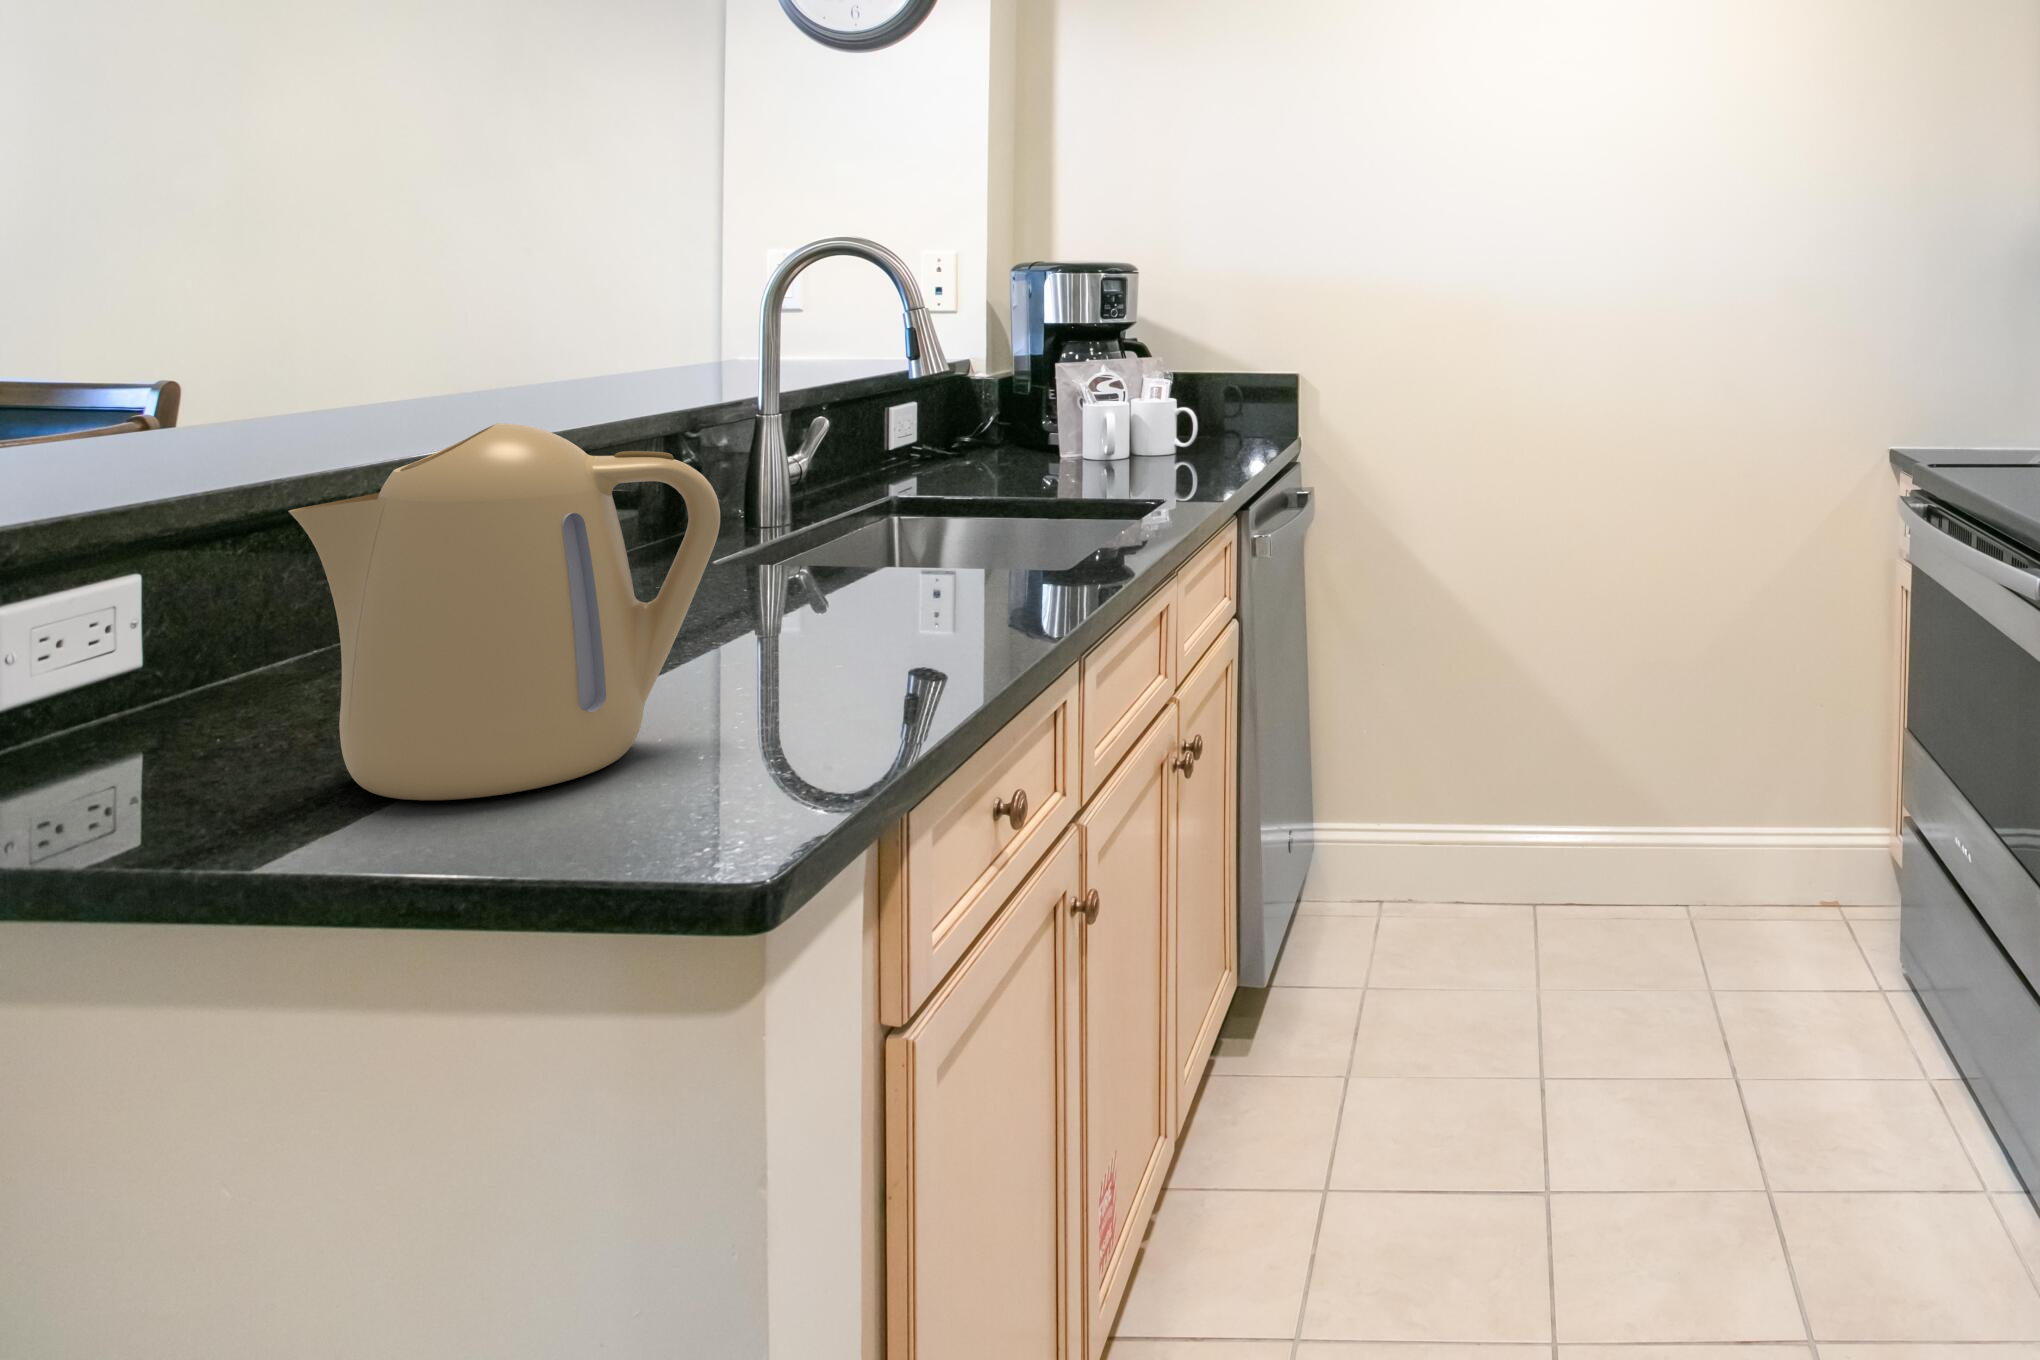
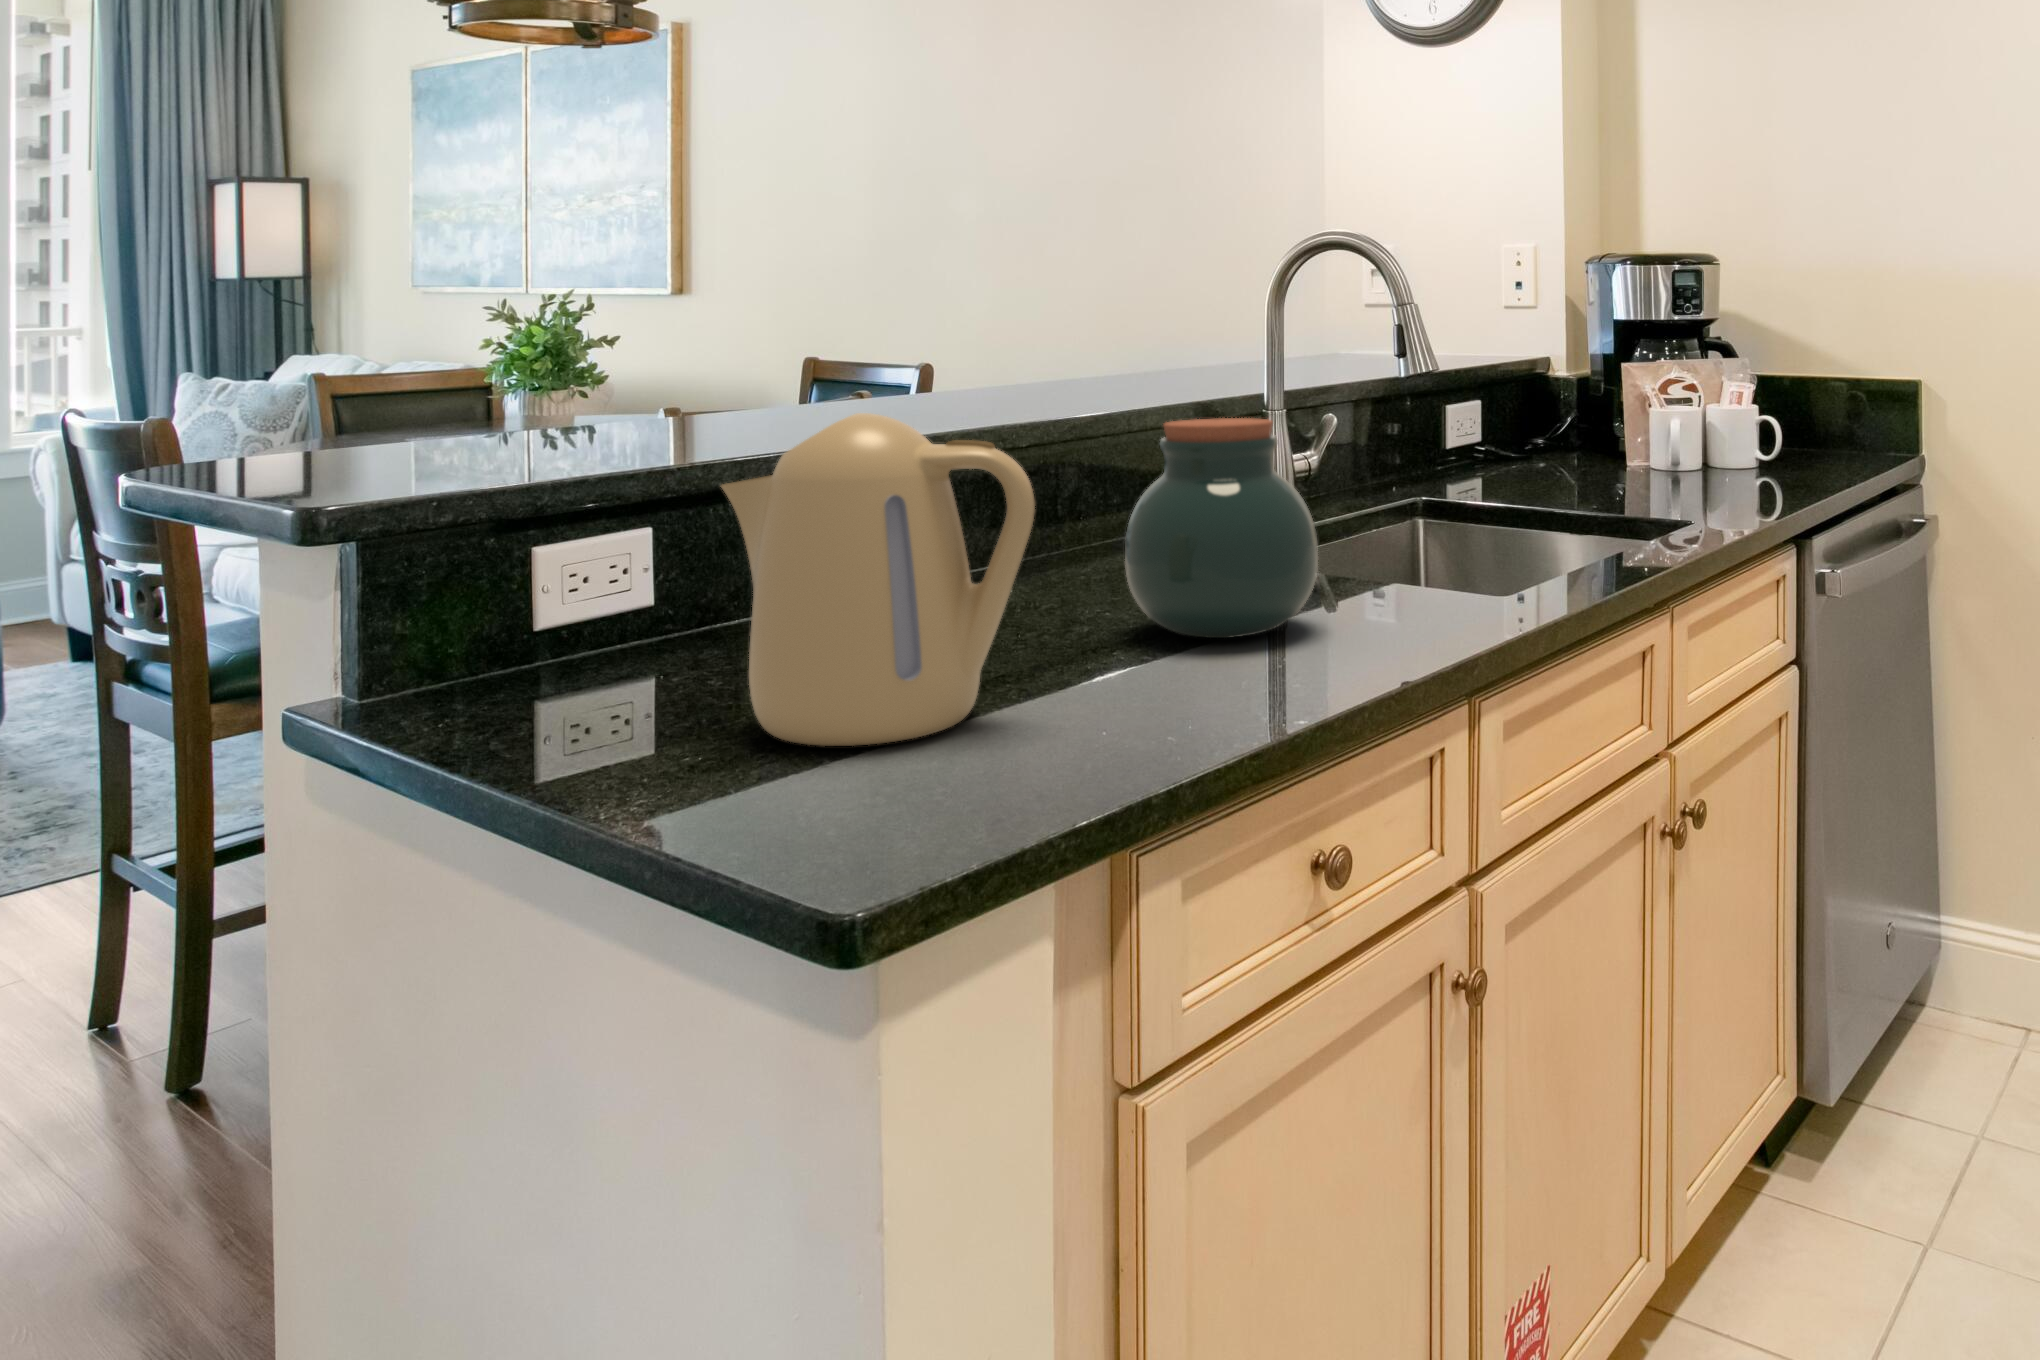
jar: none [714,422,923,639] -> present [1125,418,1318,638]

